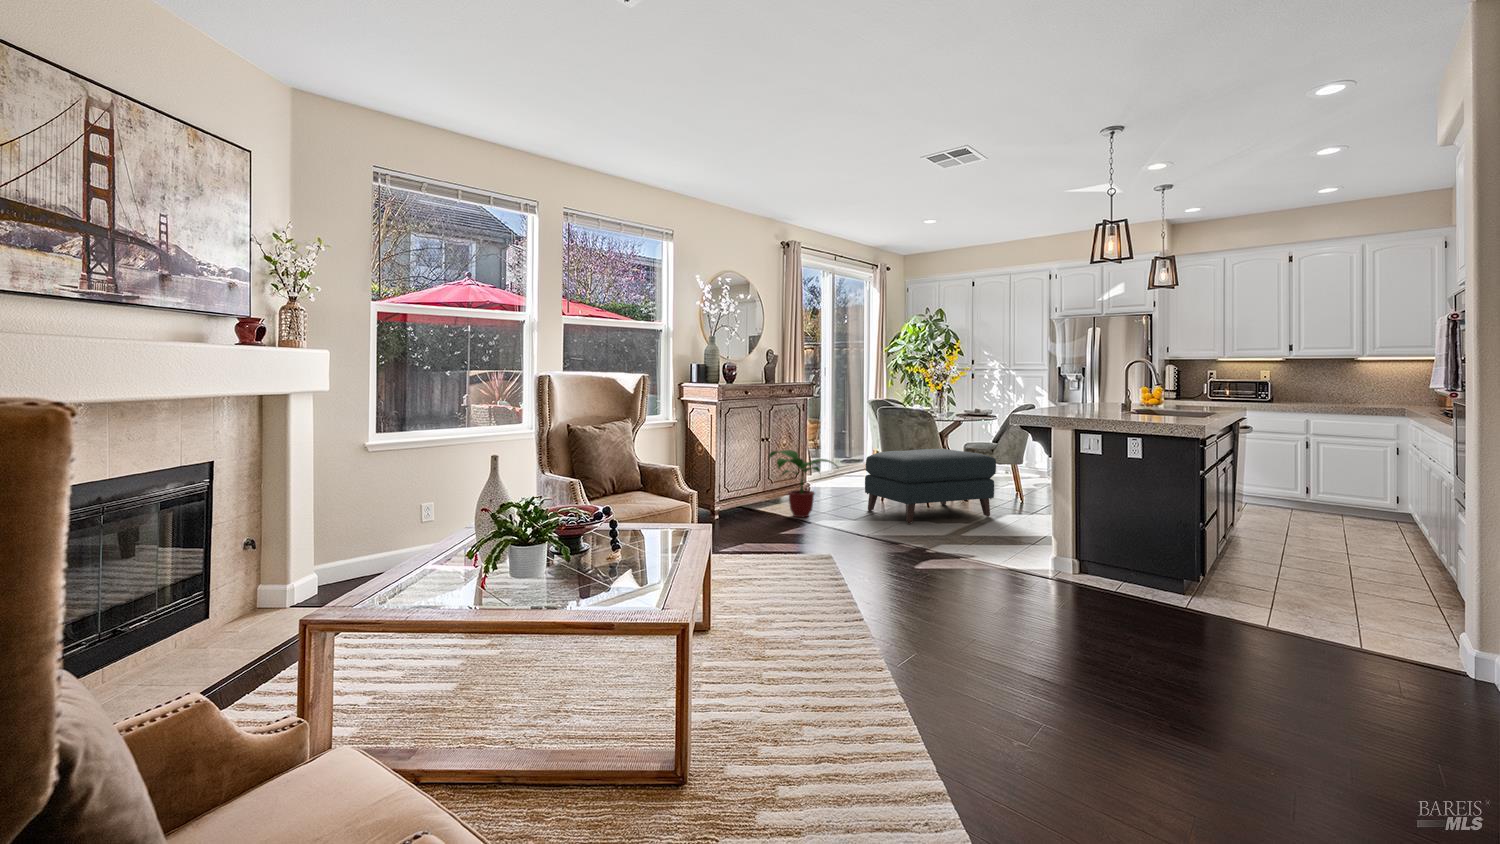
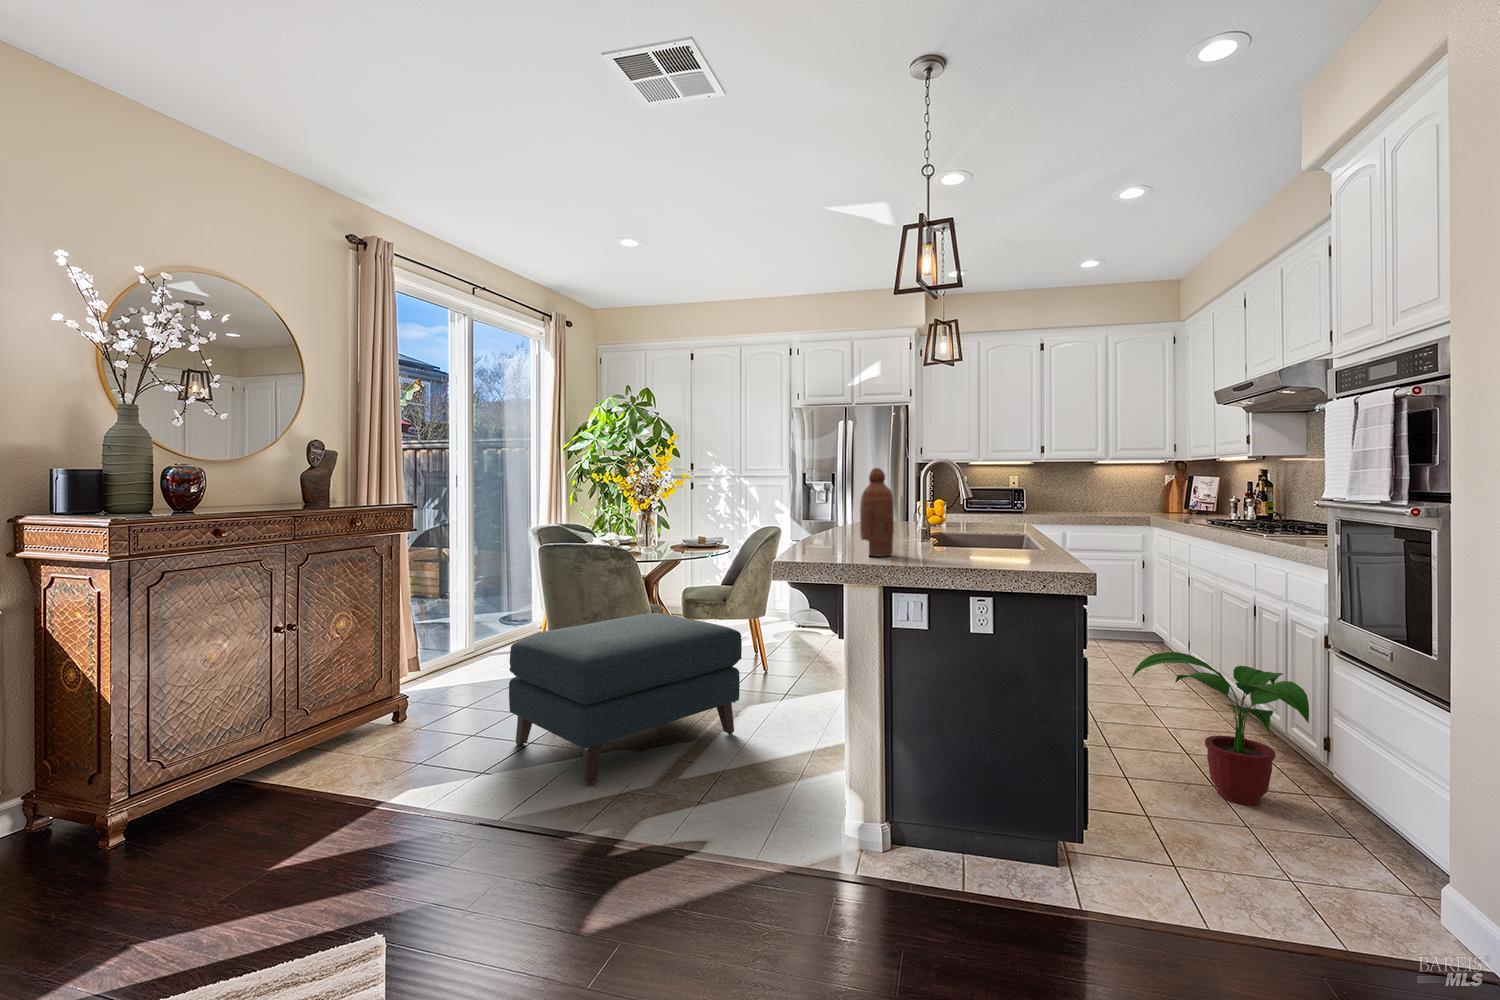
bottle: none [1061,362,1081,410] -> present [860,468,894,556]
potted plant: present [769,450,834,517] -> present [1132,652,1309,805]

